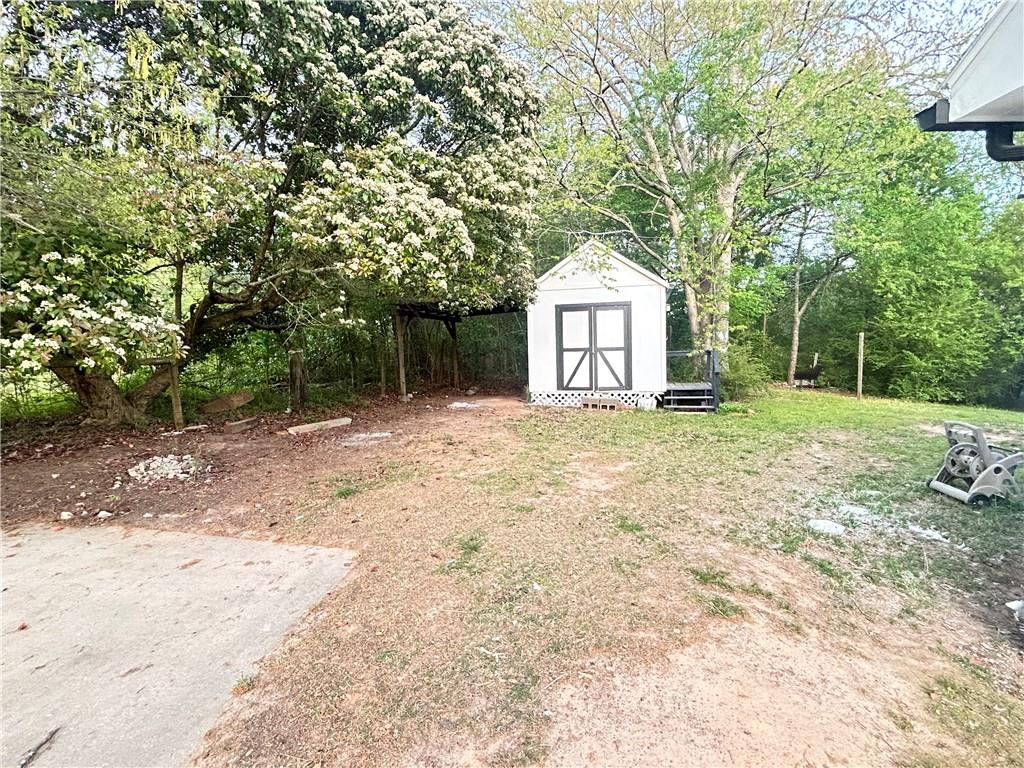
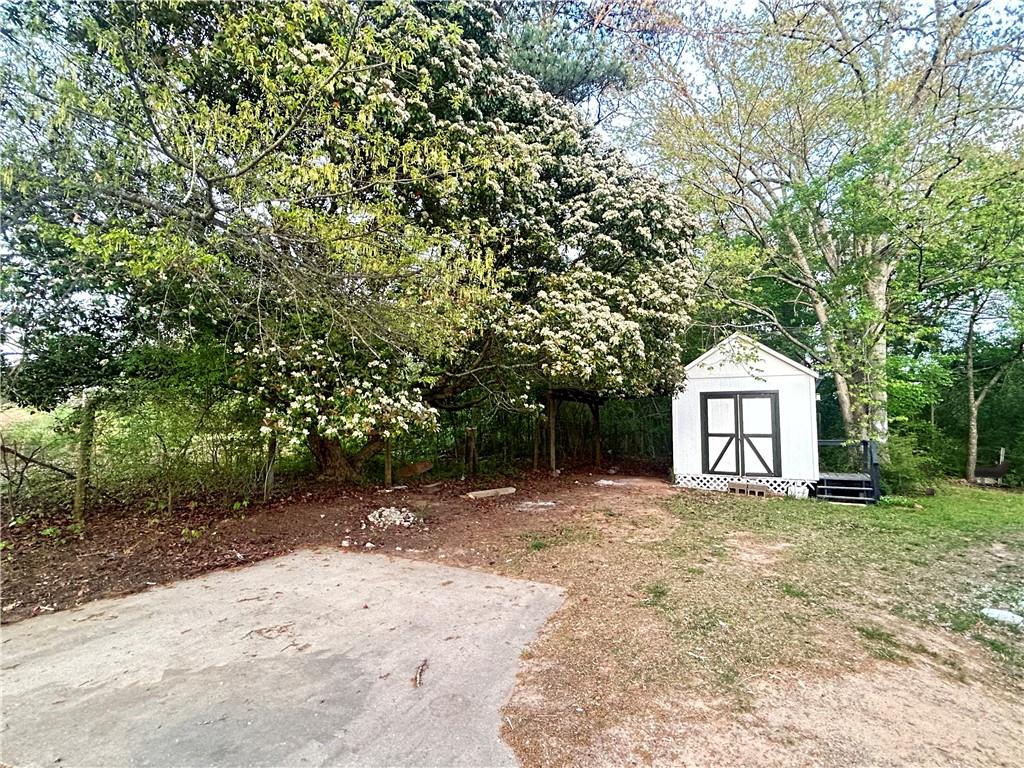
potted plant: none [748,367,771,399] -> present [914,462,942,495]

